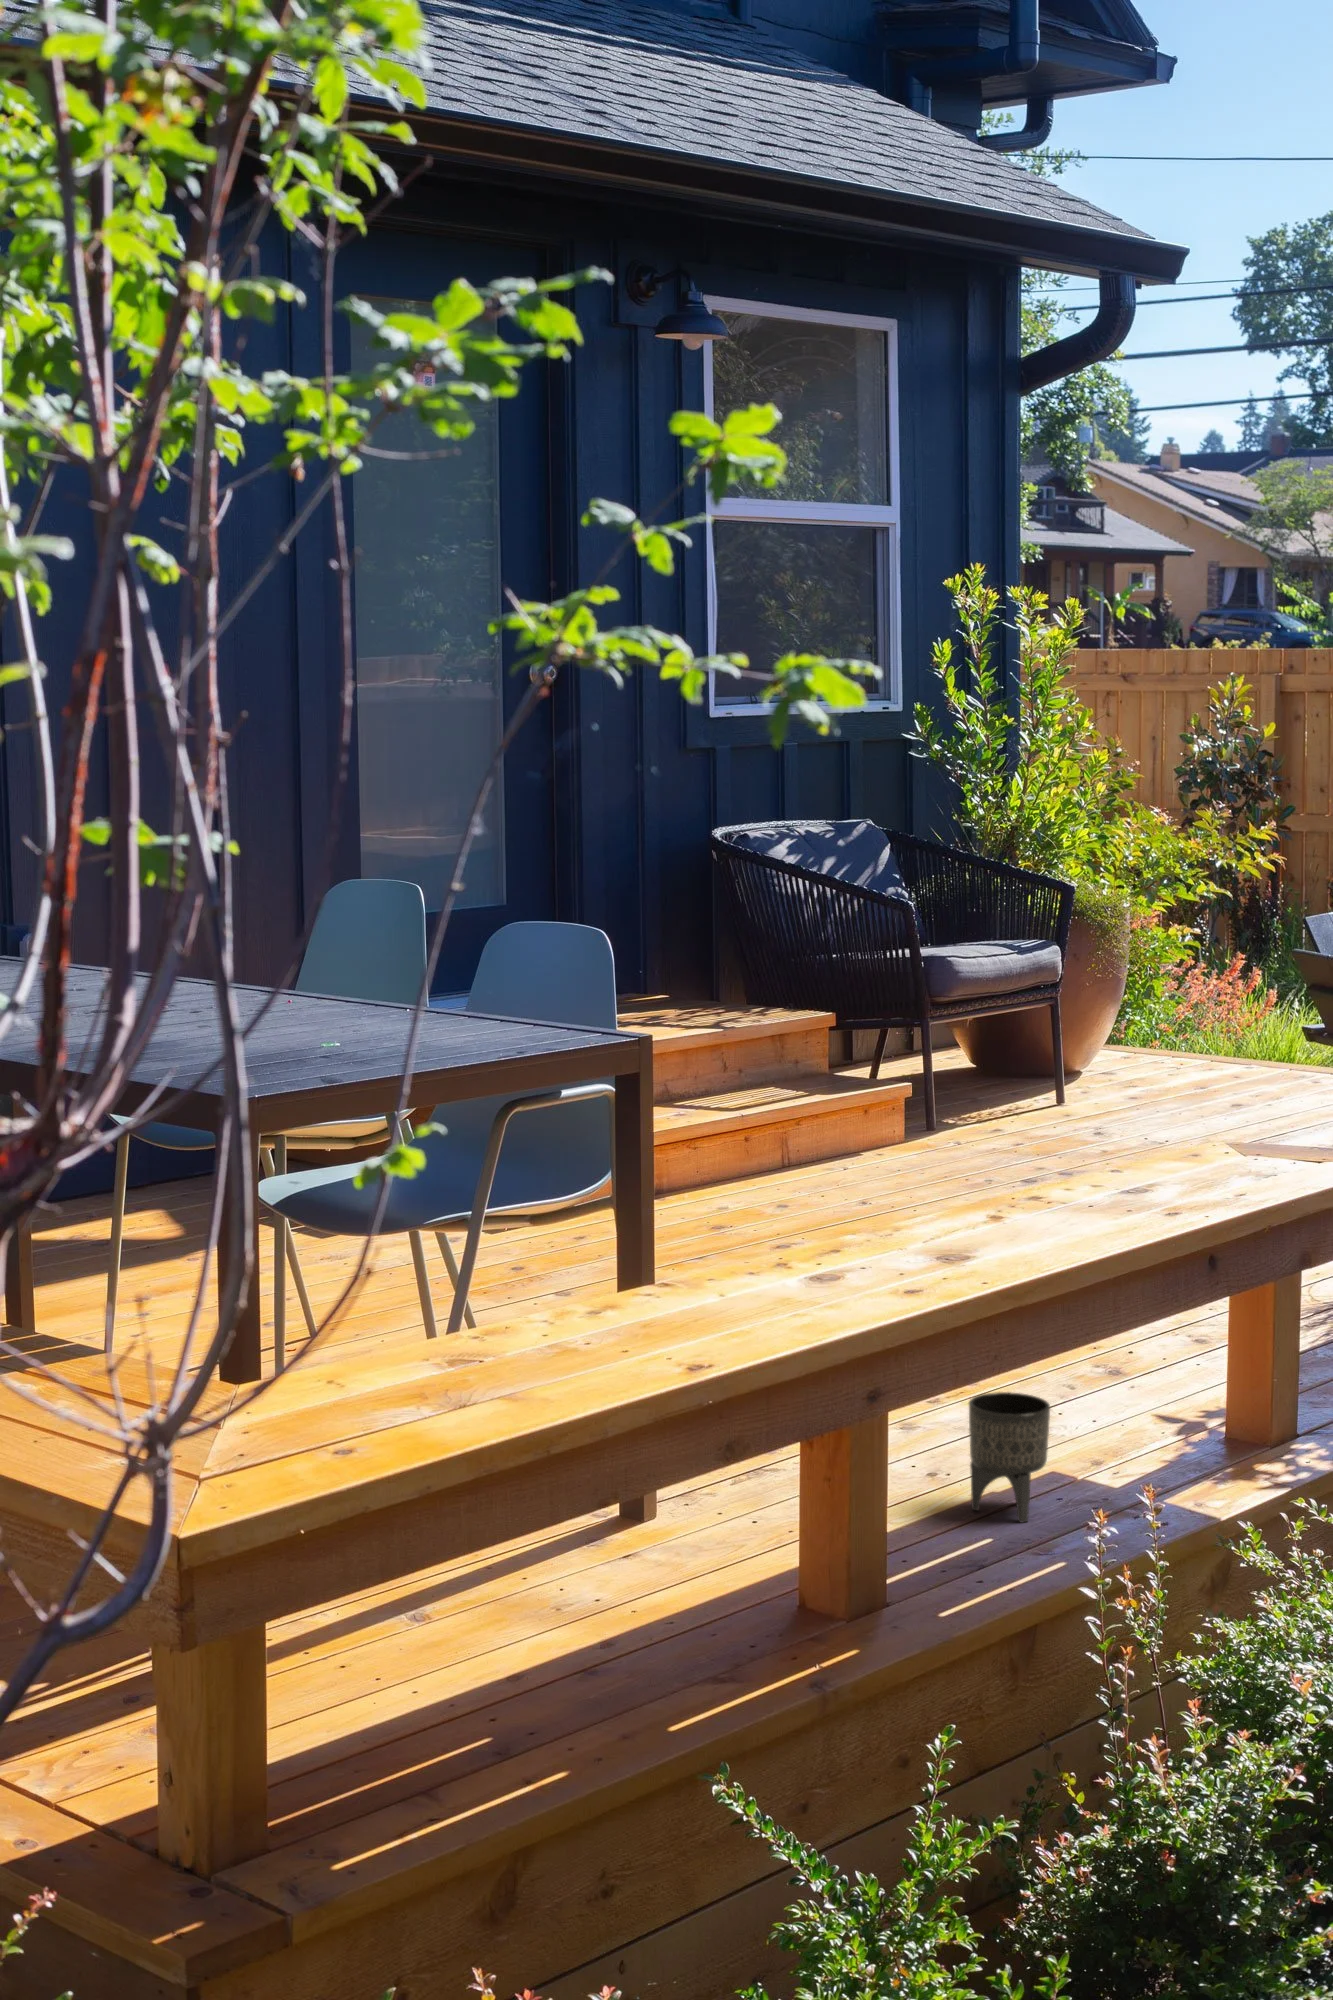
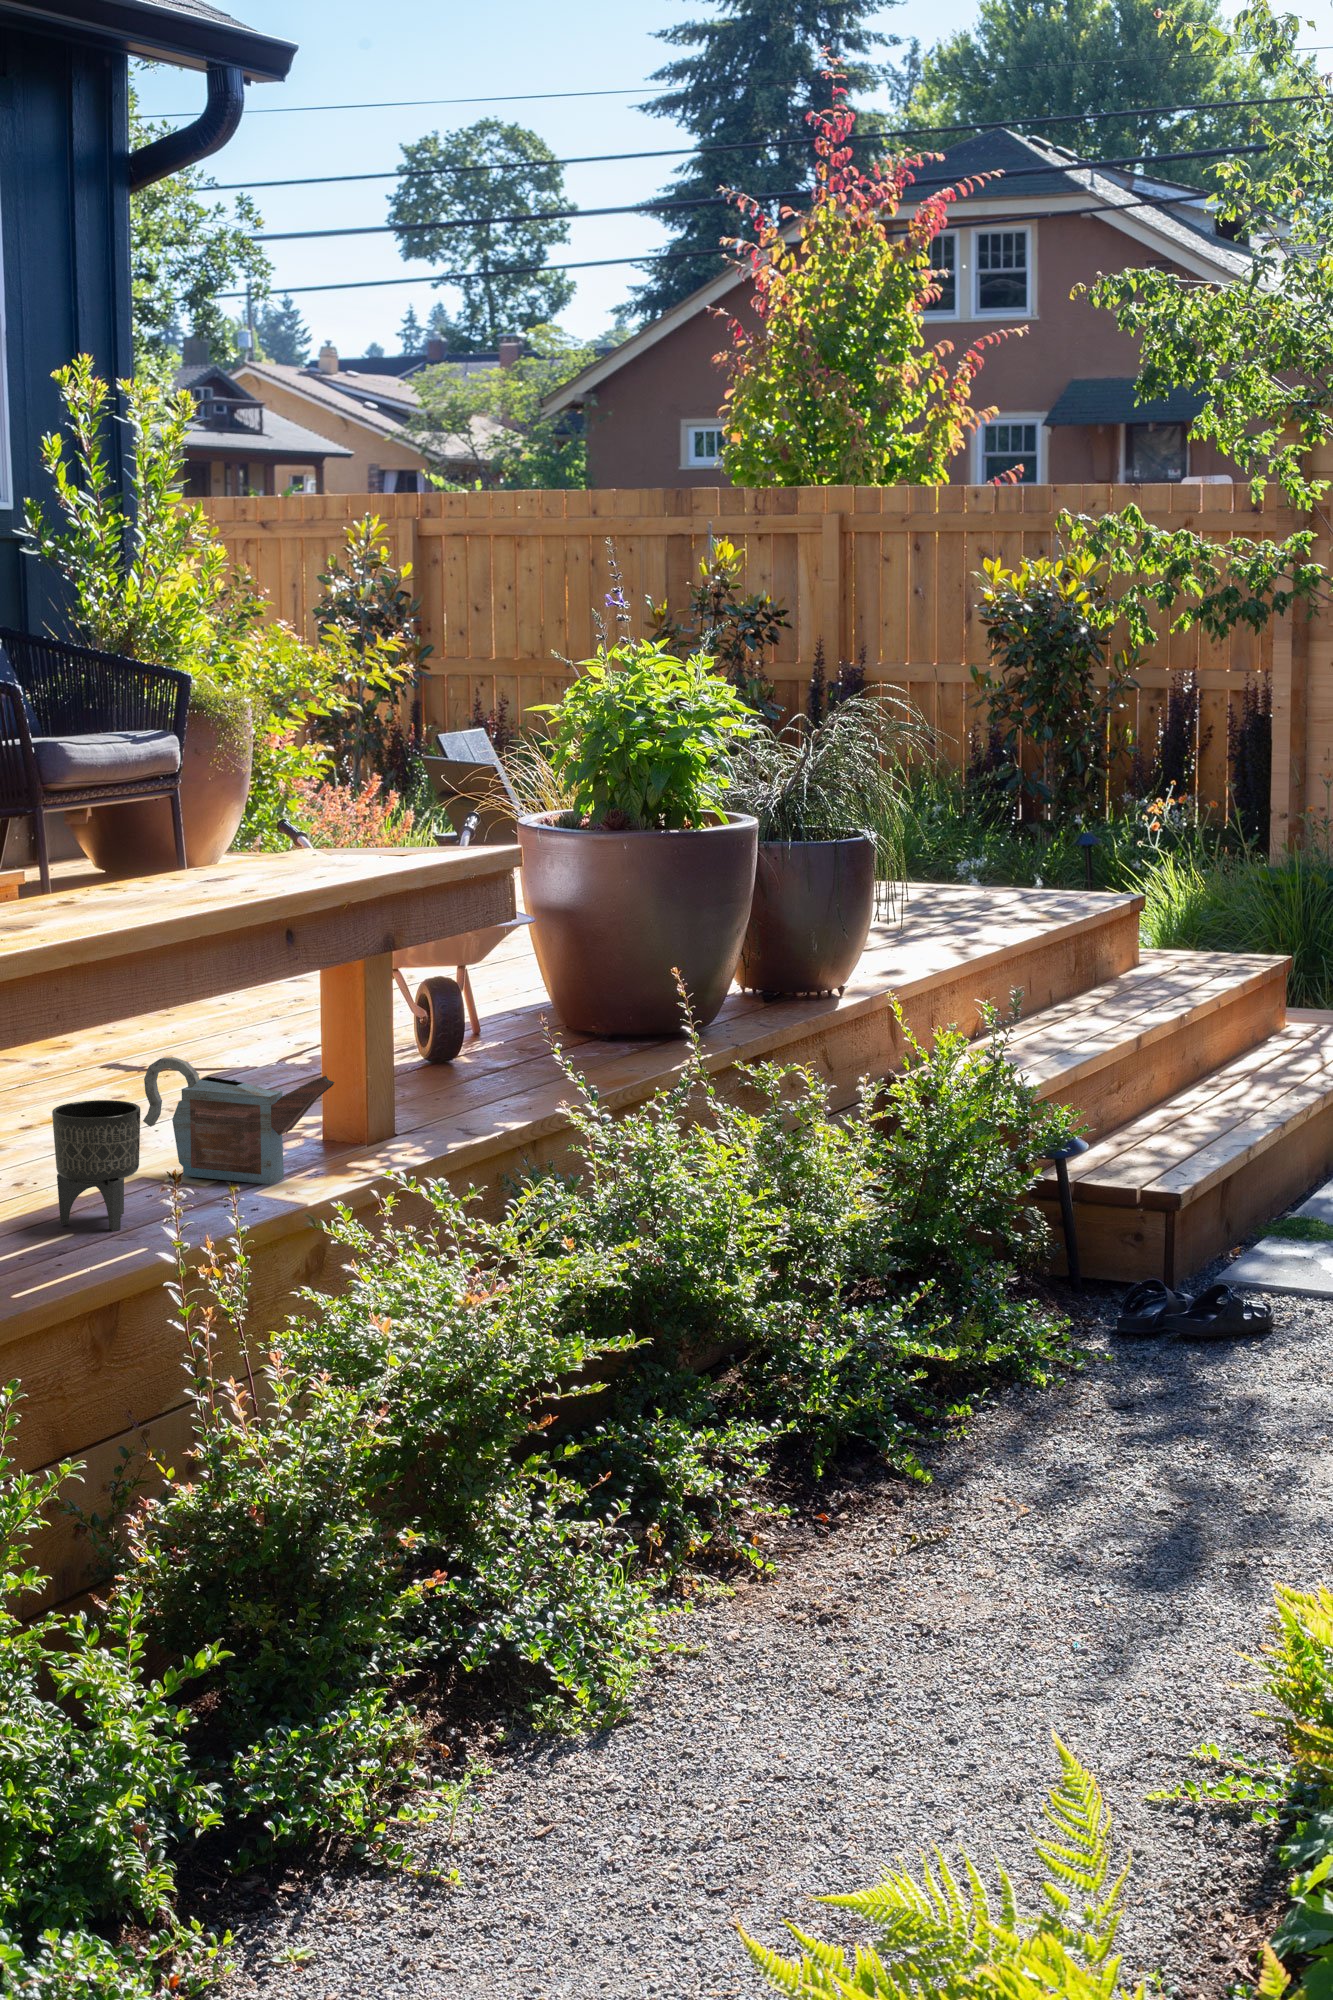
watering can: none [1045,1344,1237,1480] -> present [143,1057,334,1184]

